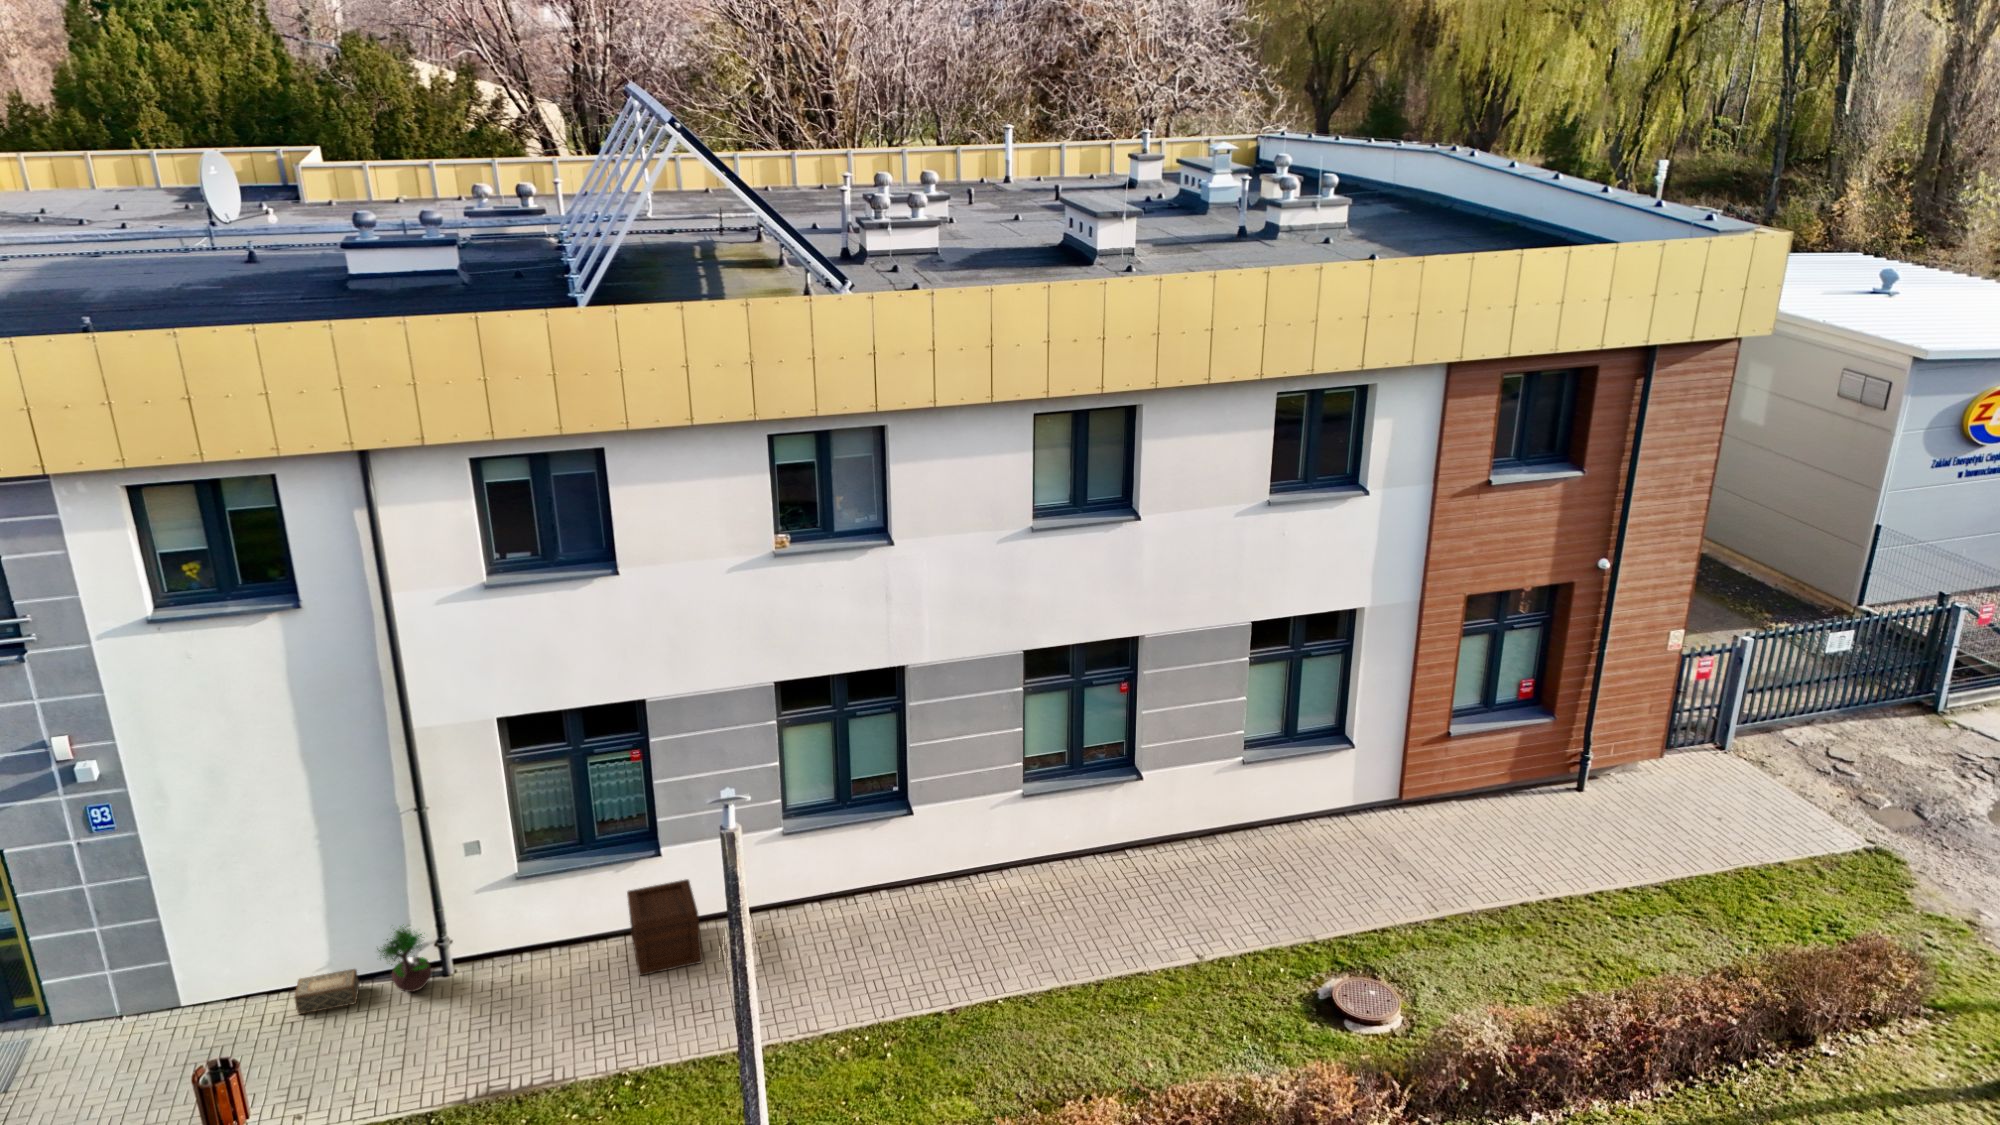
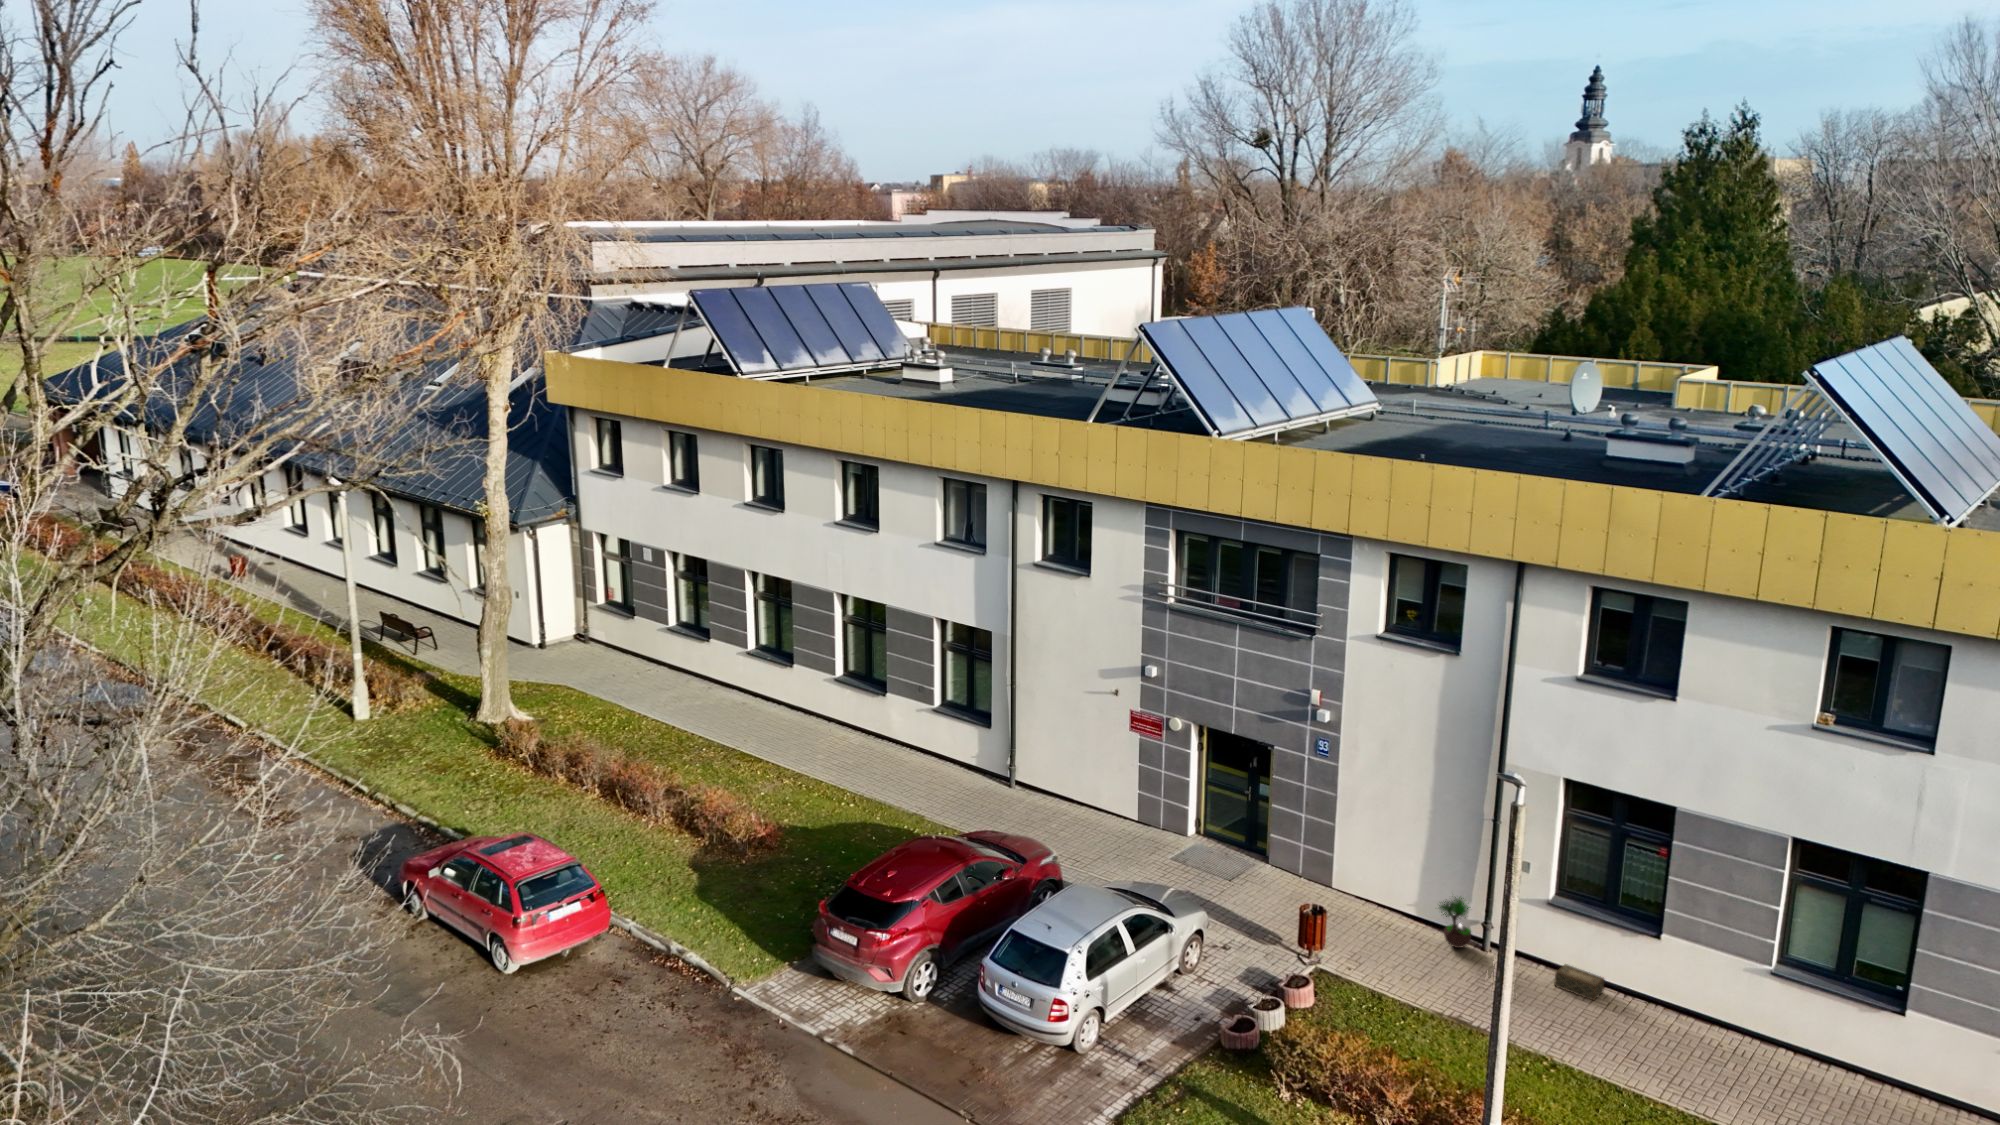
wooden crate: present [627,879,702,976] -> none [1602,954,1675,1035]
woven basket: present [294,969,359,1014] -> present [1554,964,1605,1000]

